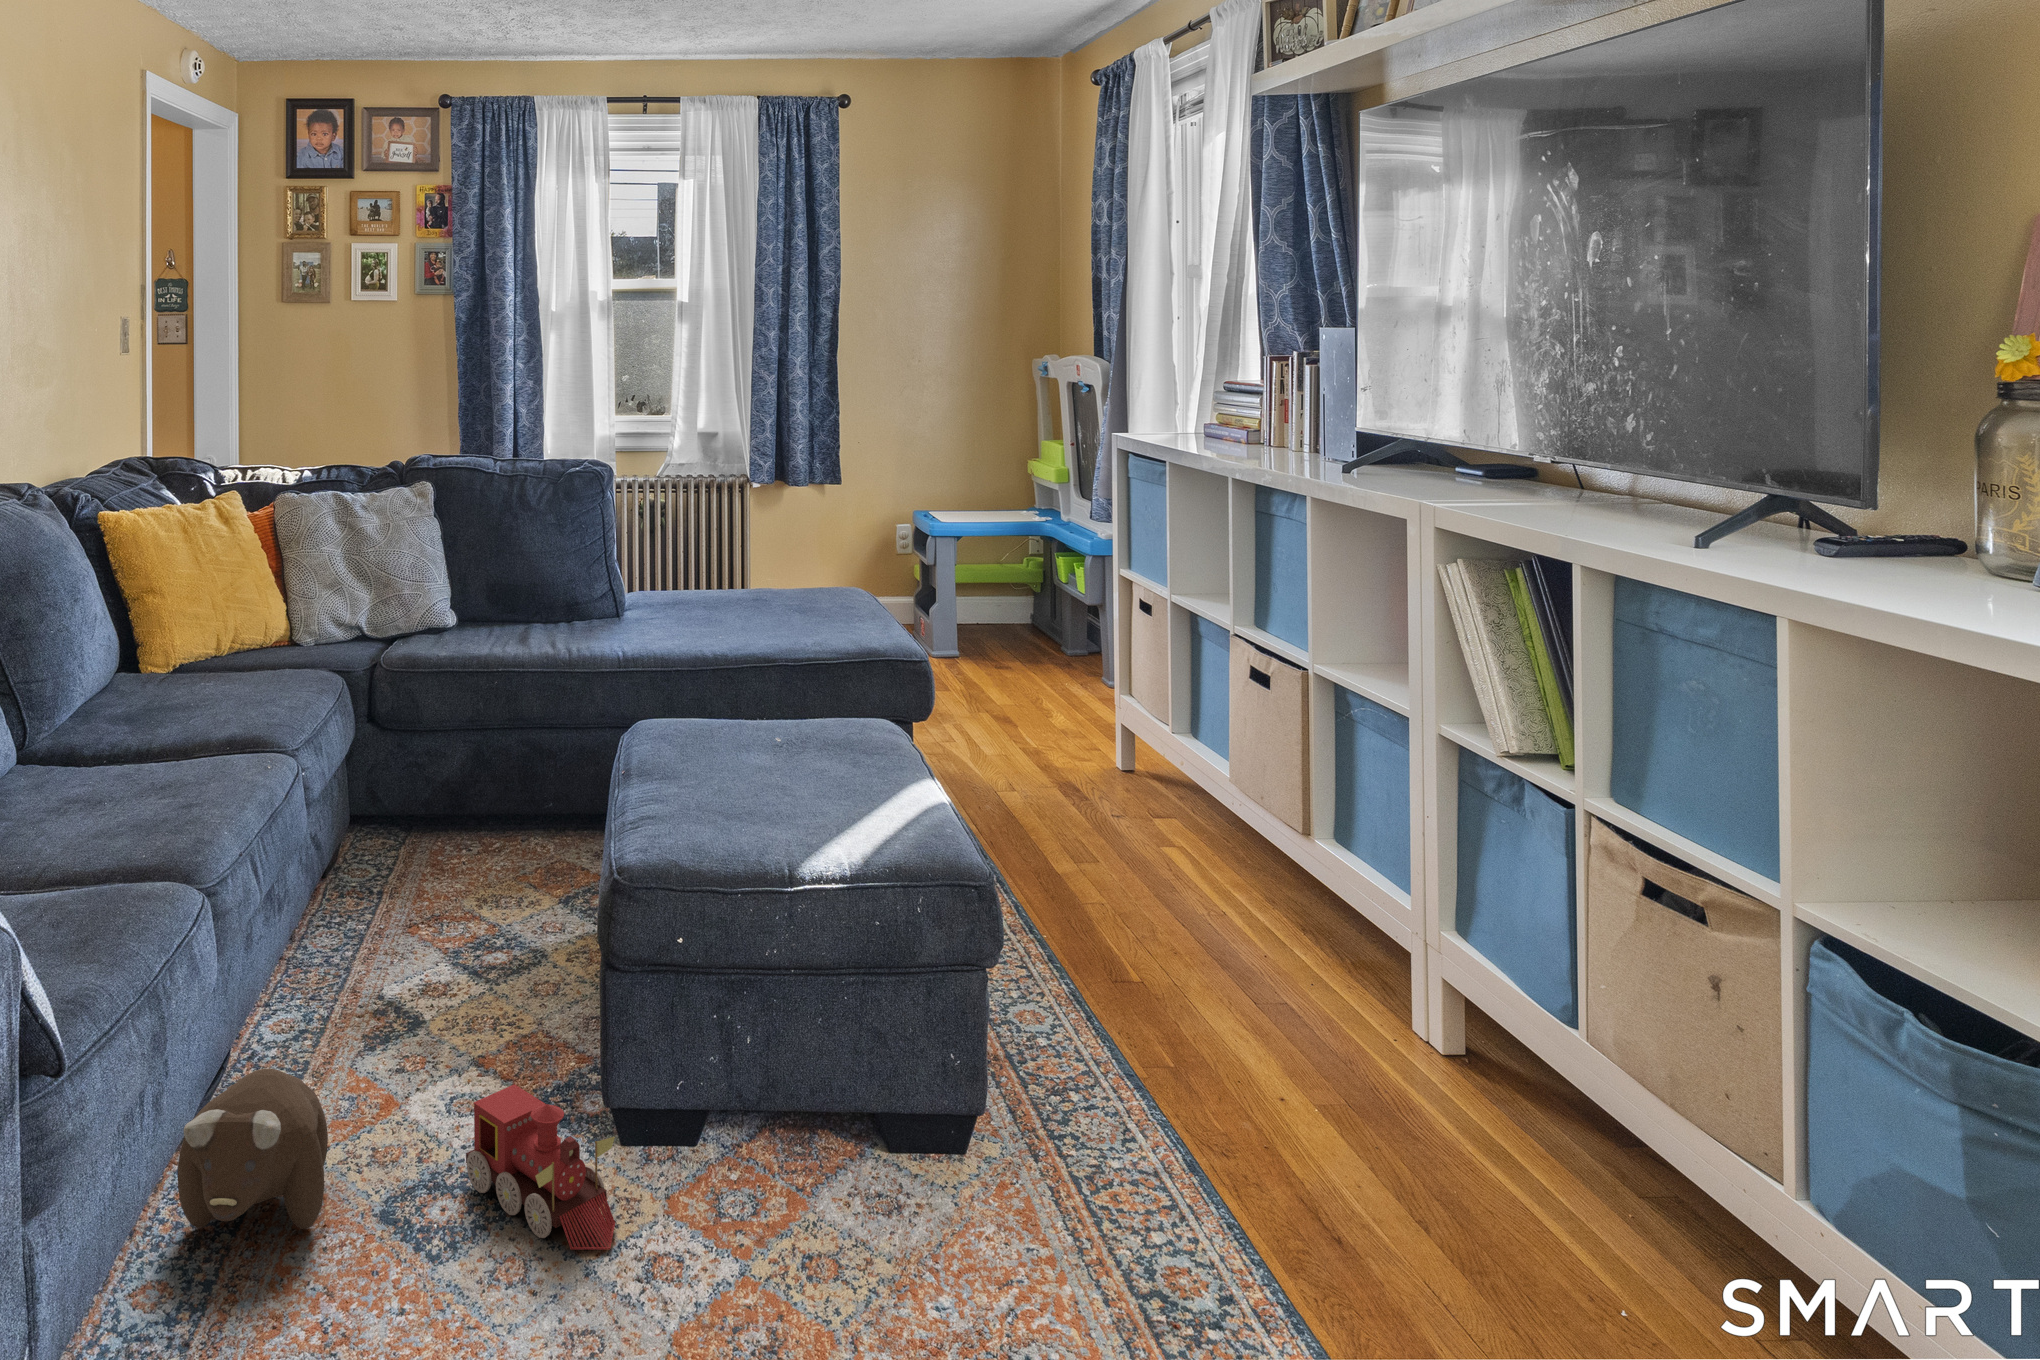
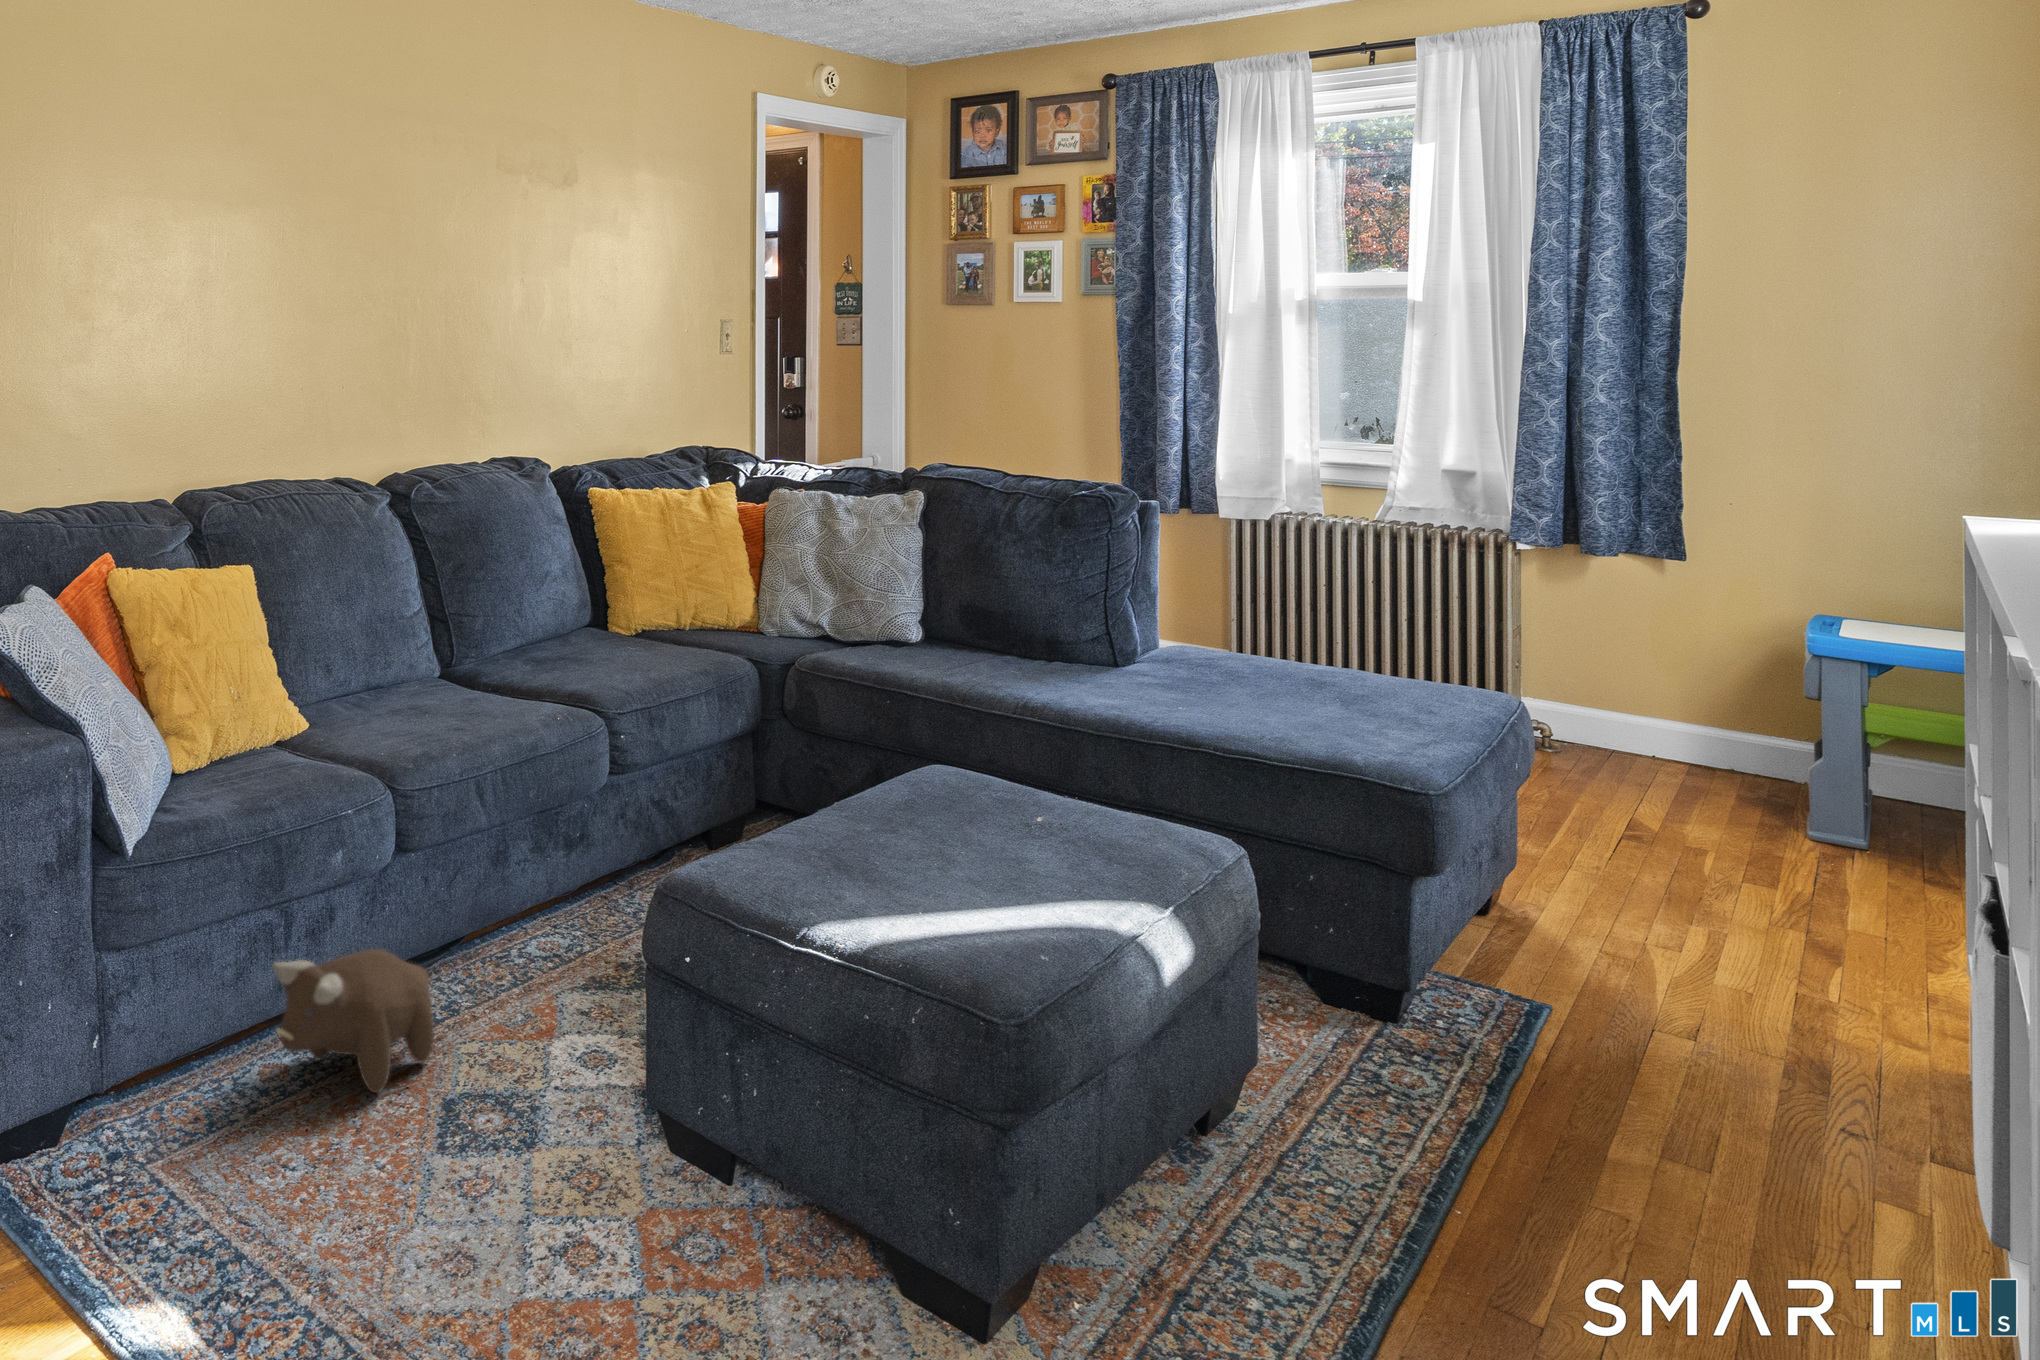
toy train: present [466,1084,615,1250] -> none [503,1043,603,1218]

